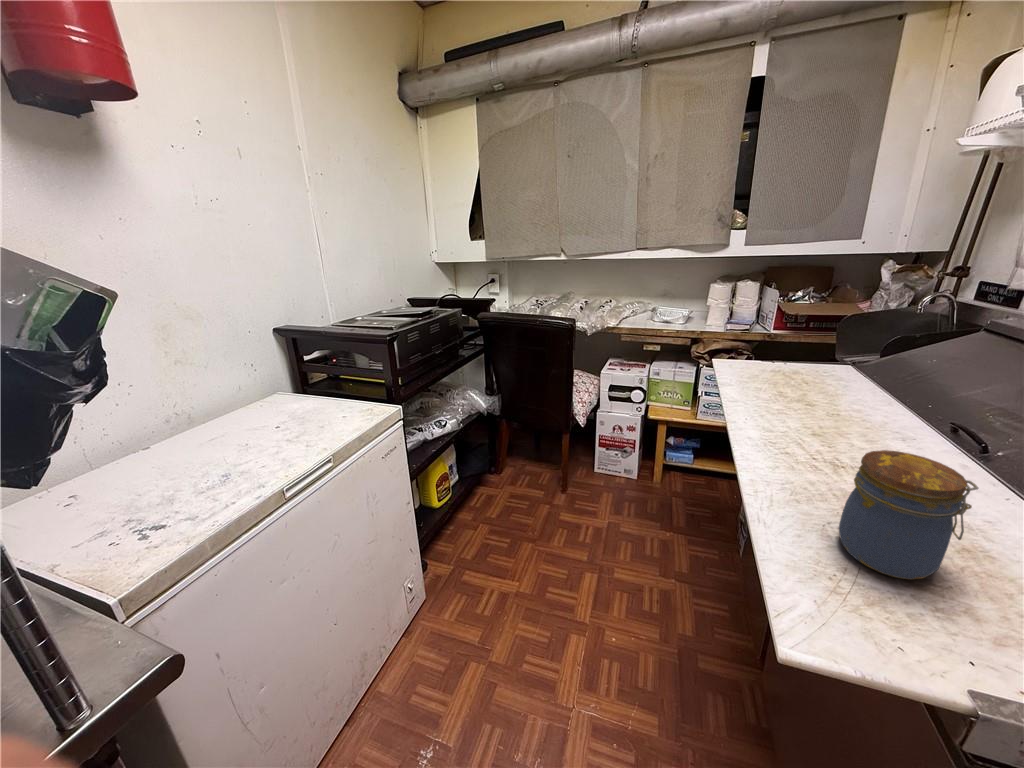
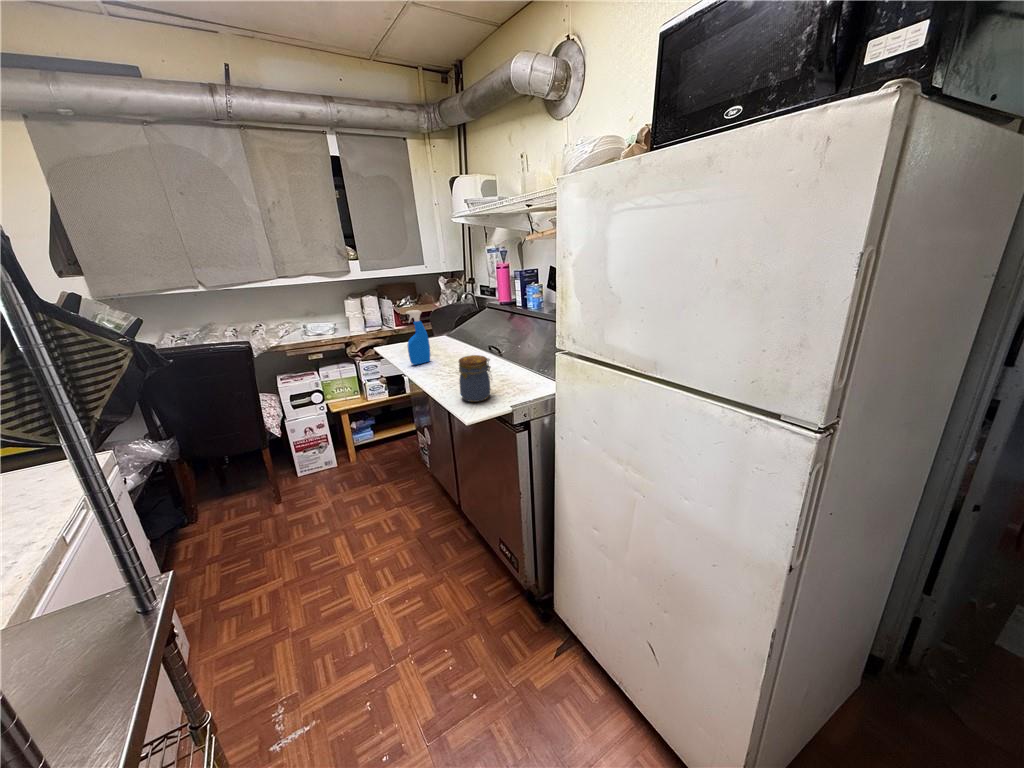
spray bottle: none [760,313,815,408] -> present [406,310,430,365]

